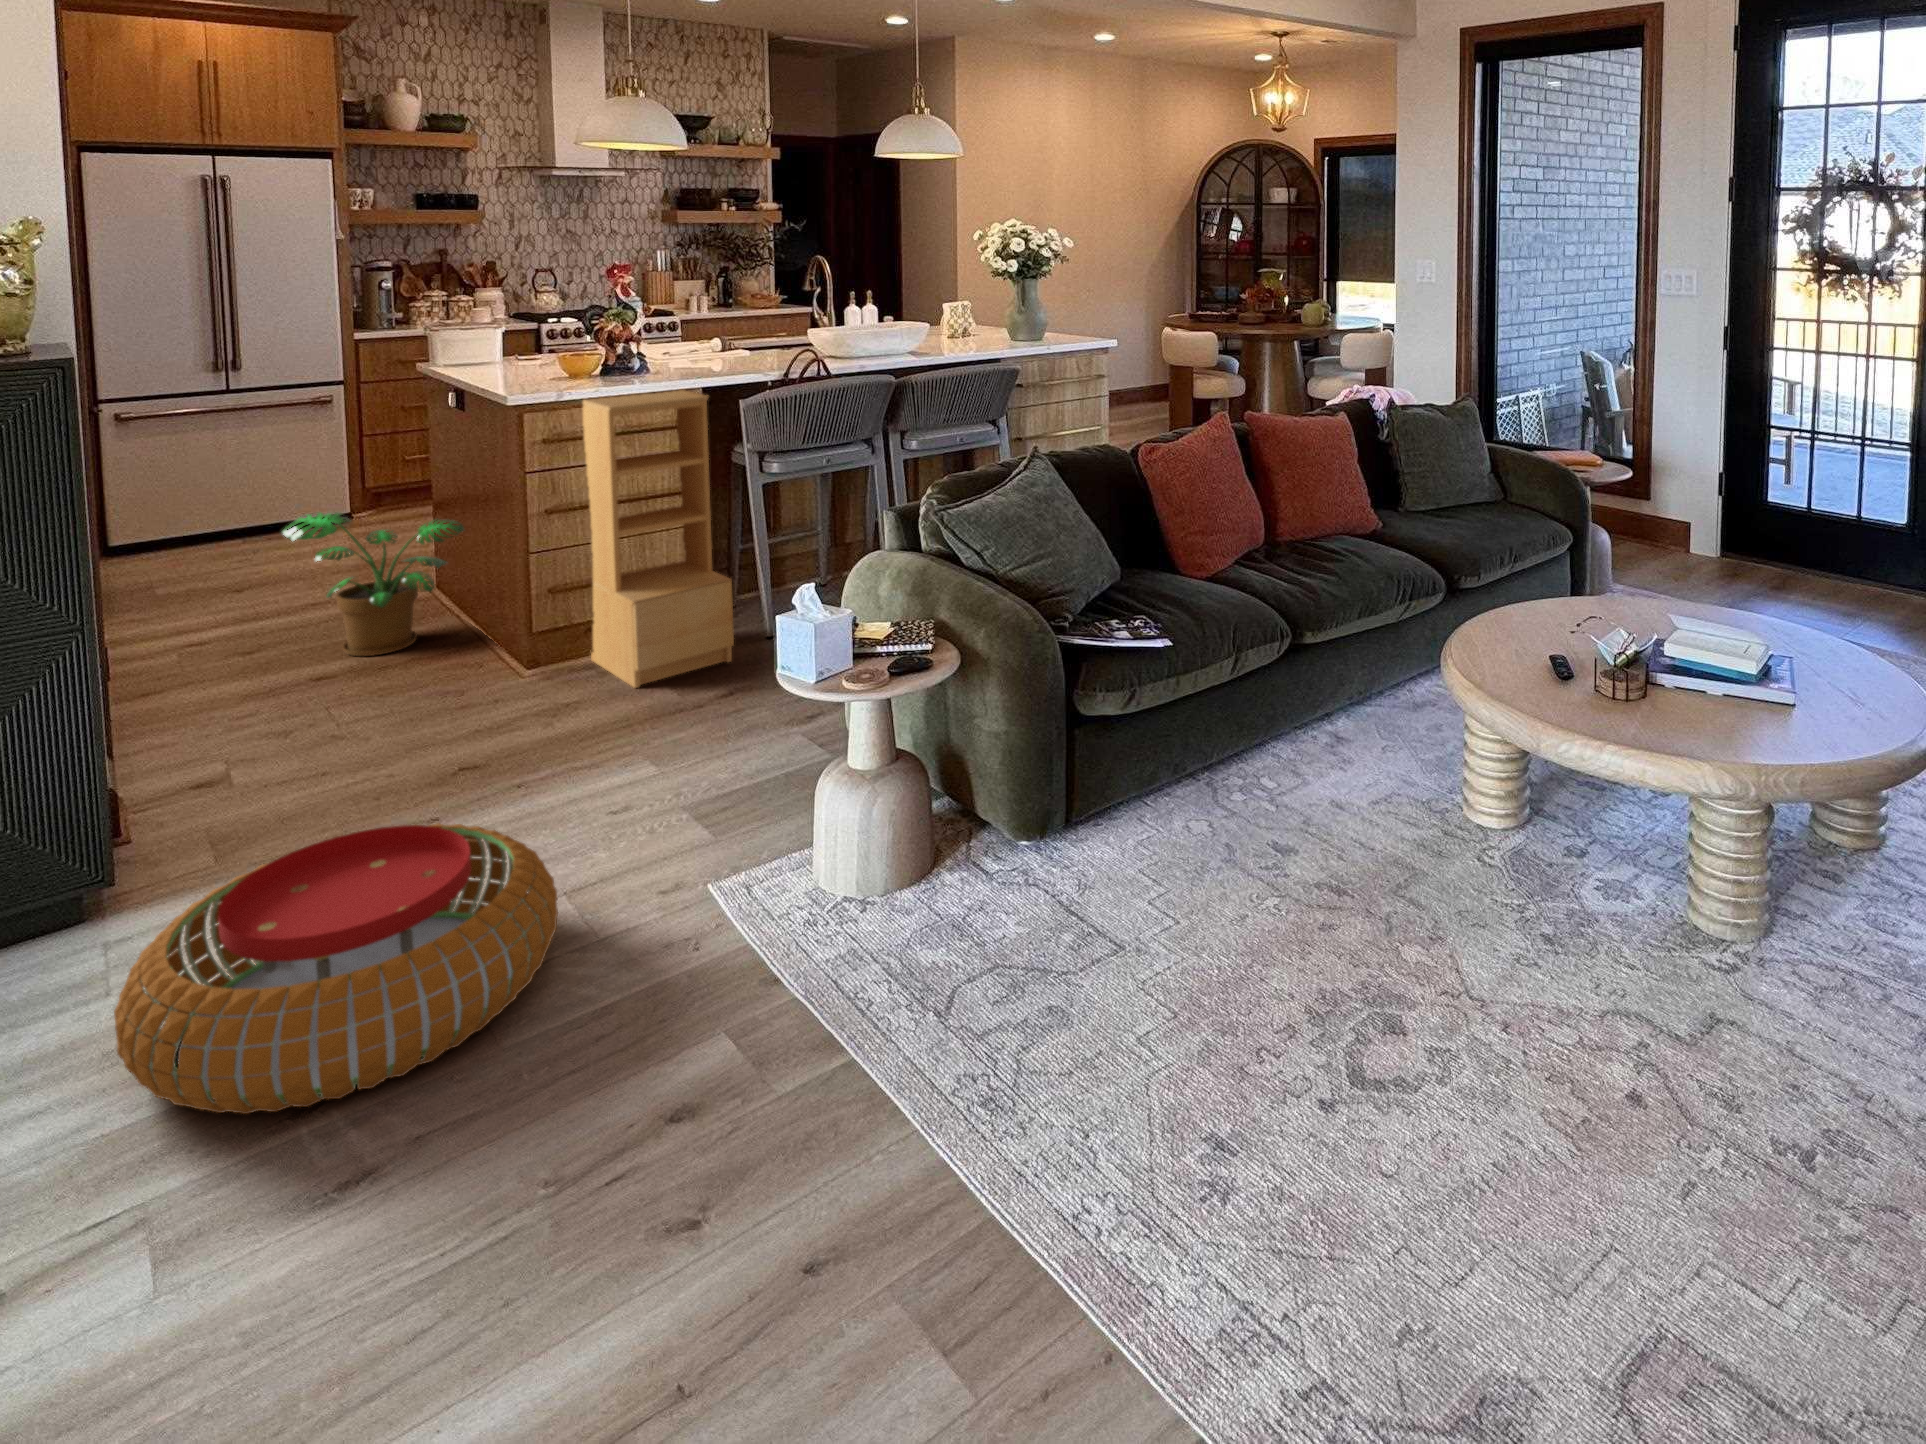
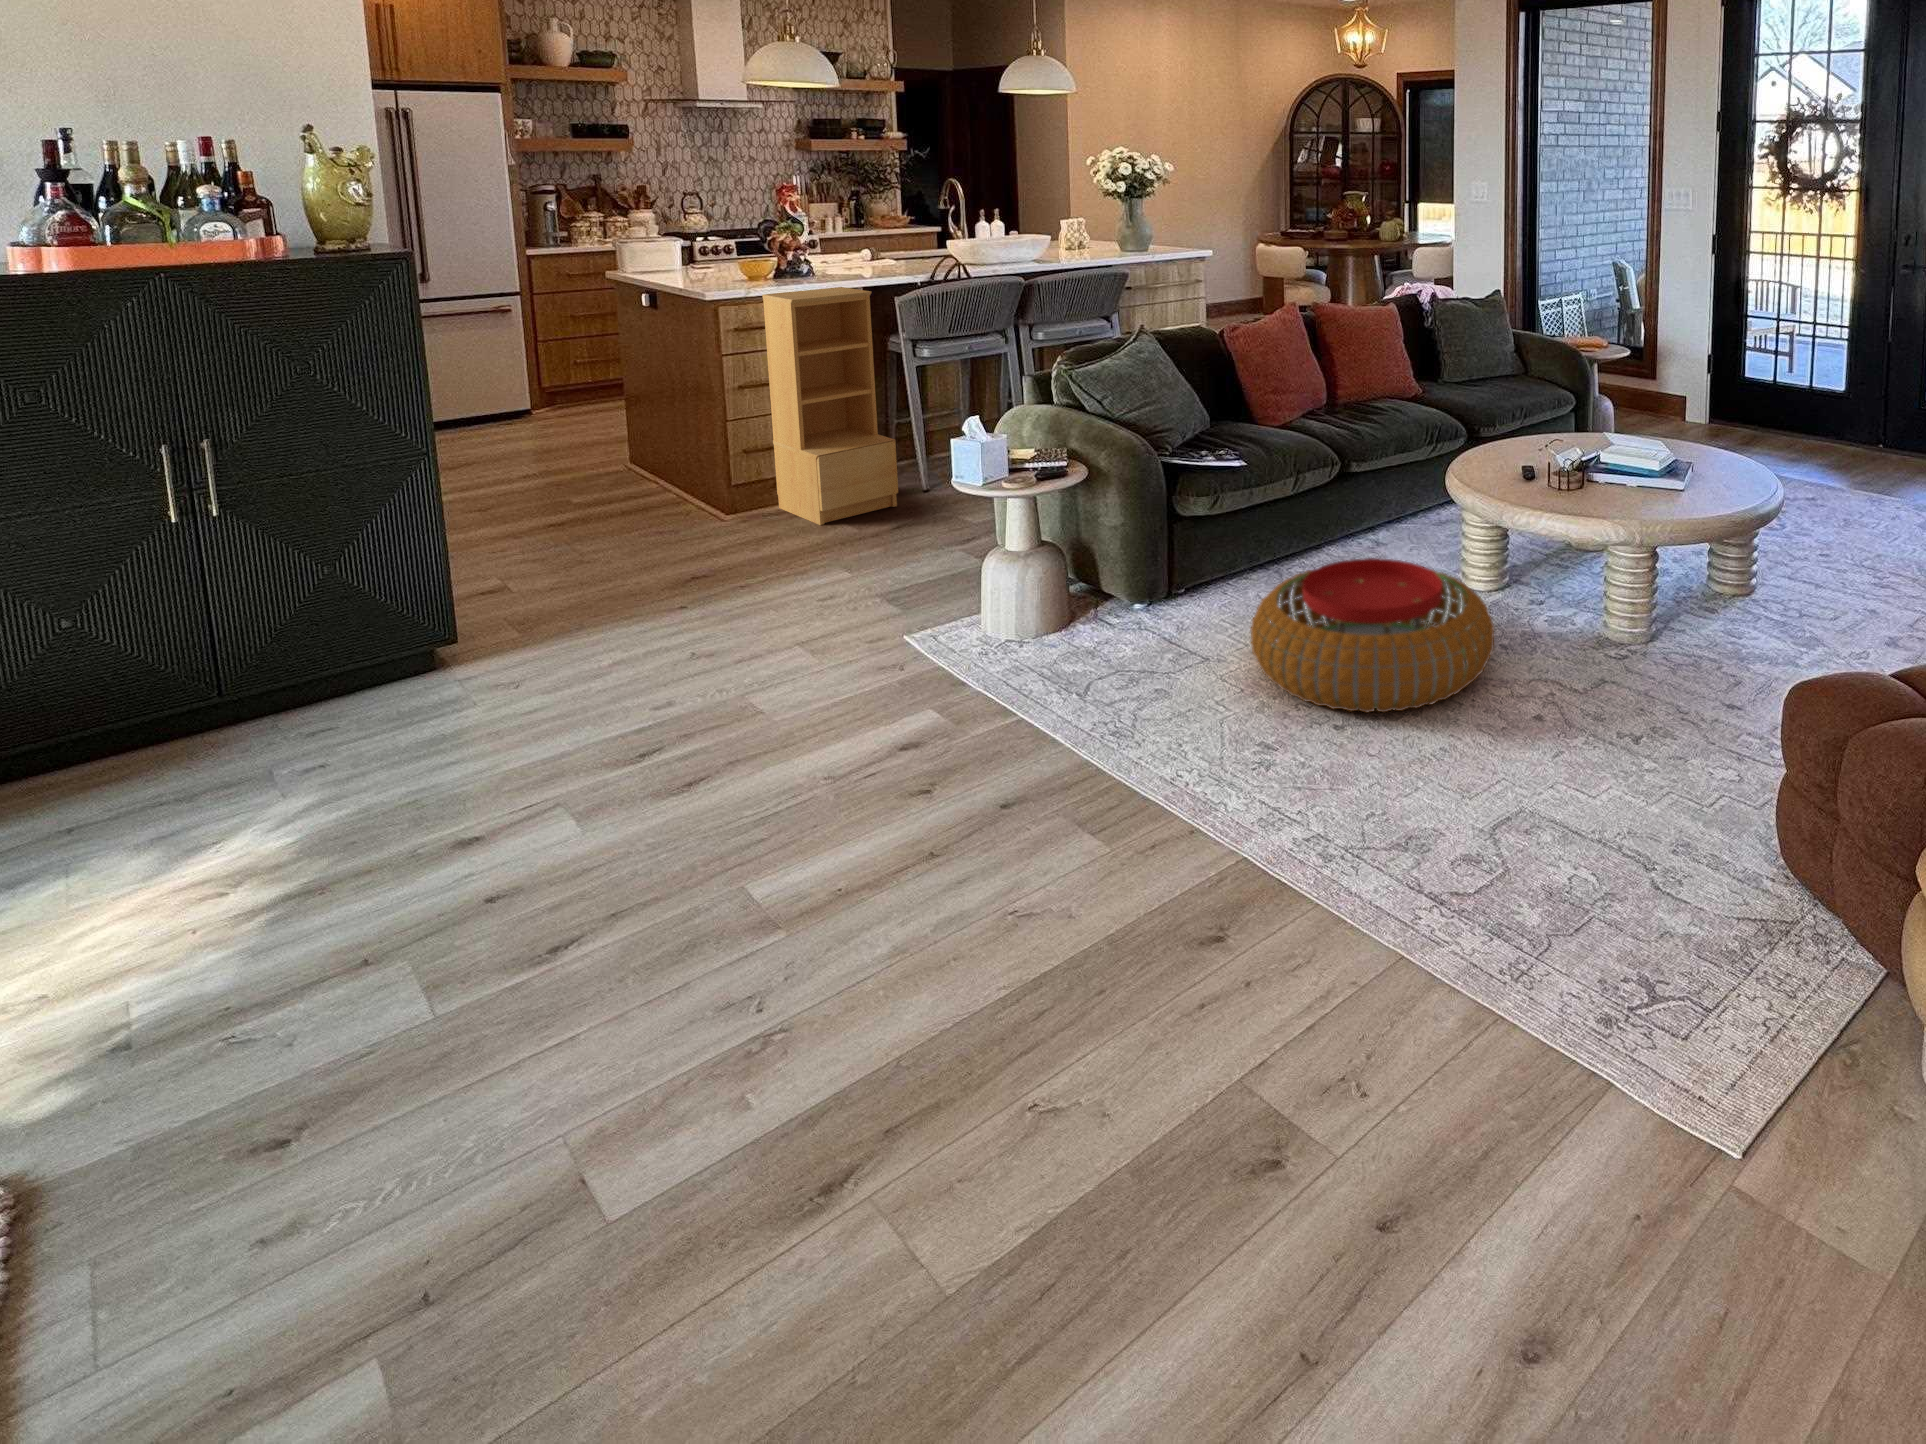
potted plant: present [282,512,464,656] -> none [504,394,663,510]
pouf: present [114,824,558,1114] -> present [1251,558,1494,712]

